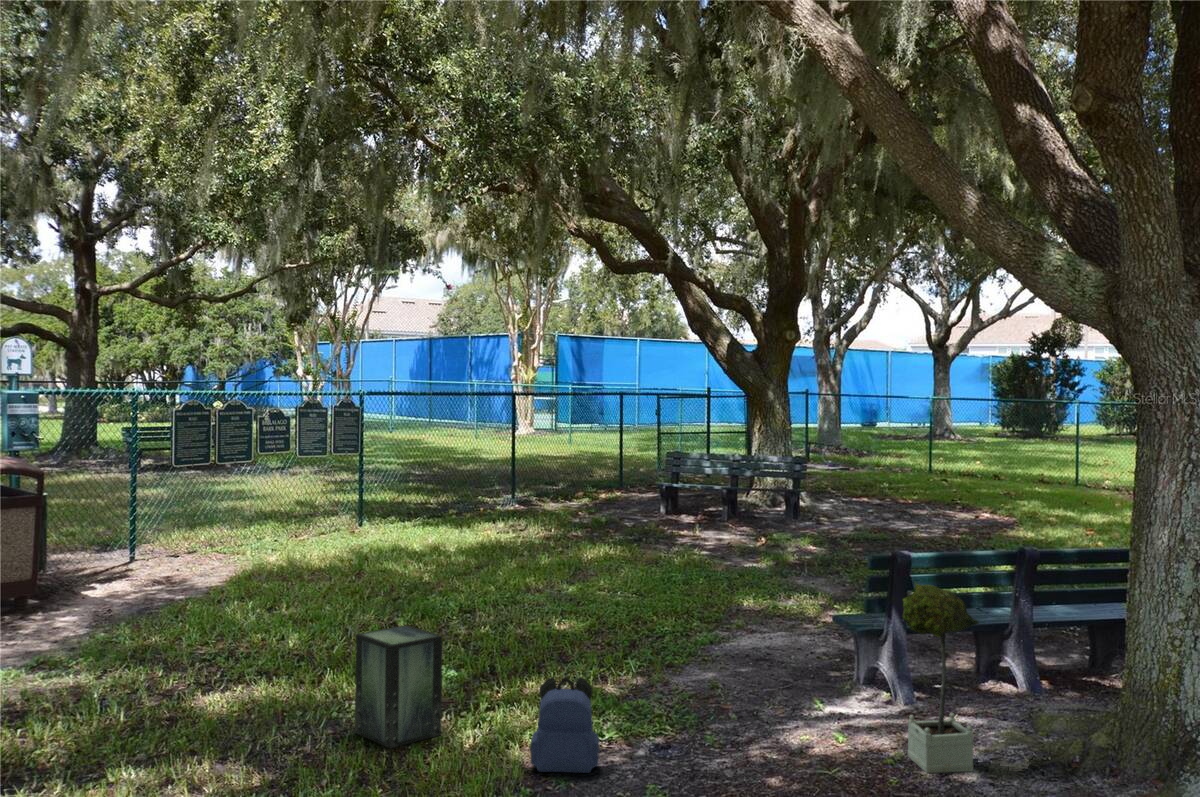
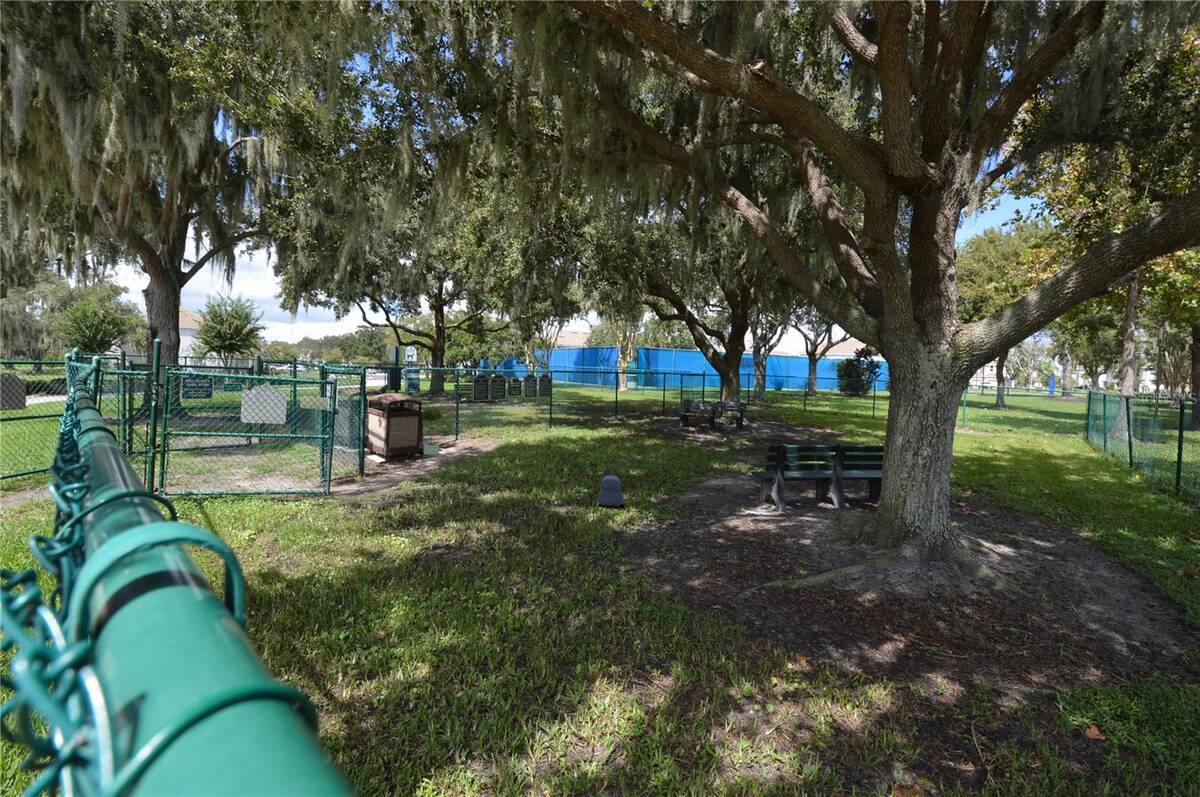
potted tree: present [902,582,979,773] -> present [422,408,442,455]
storage box: present [355,625,442,748] -> none [537,454,569,497]

